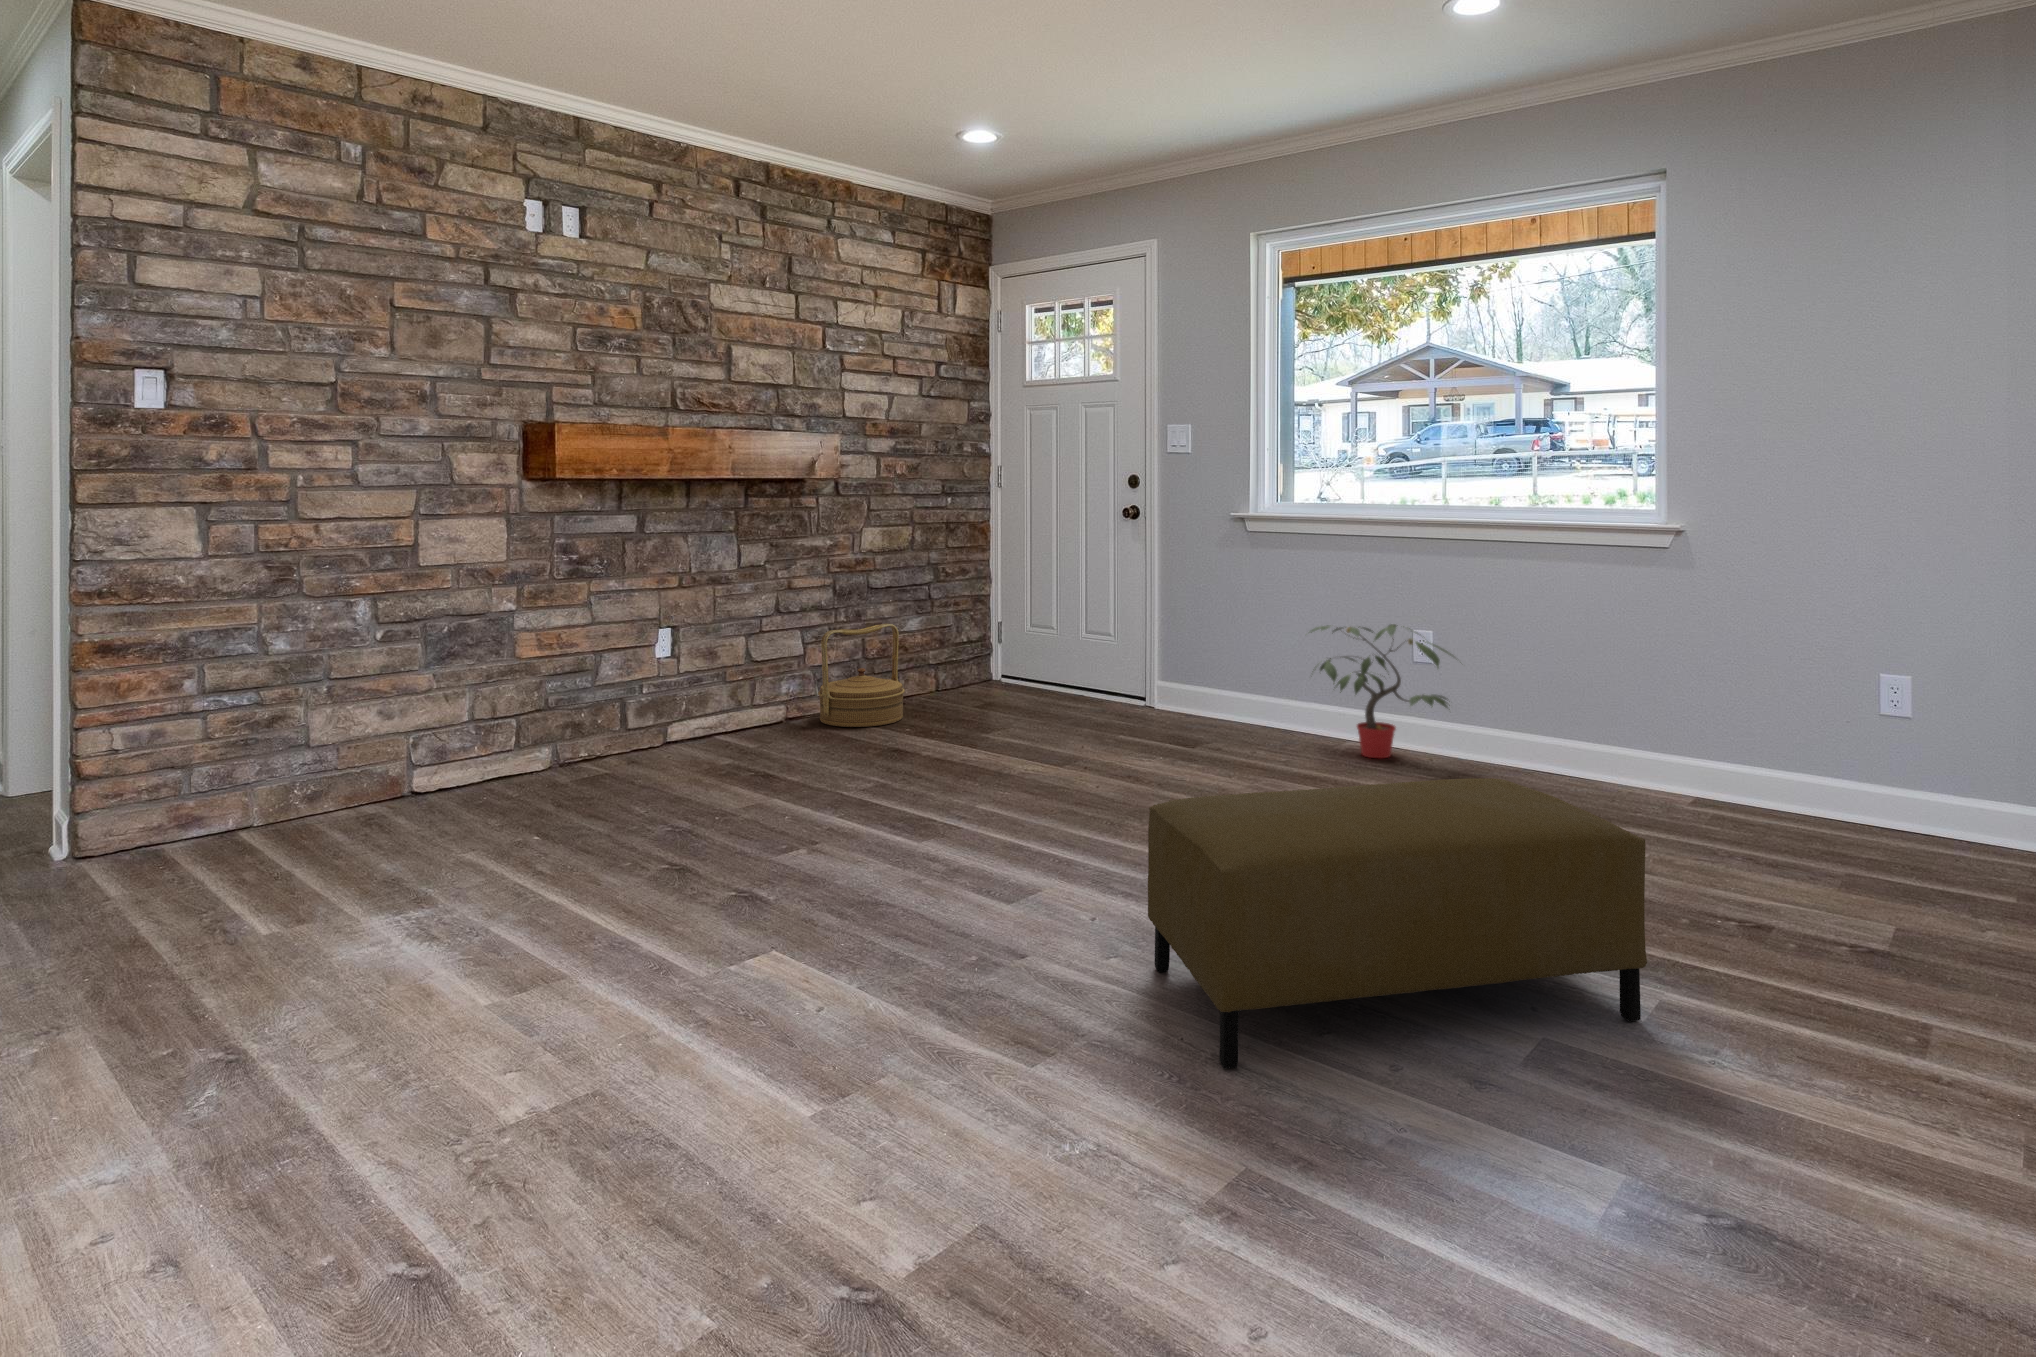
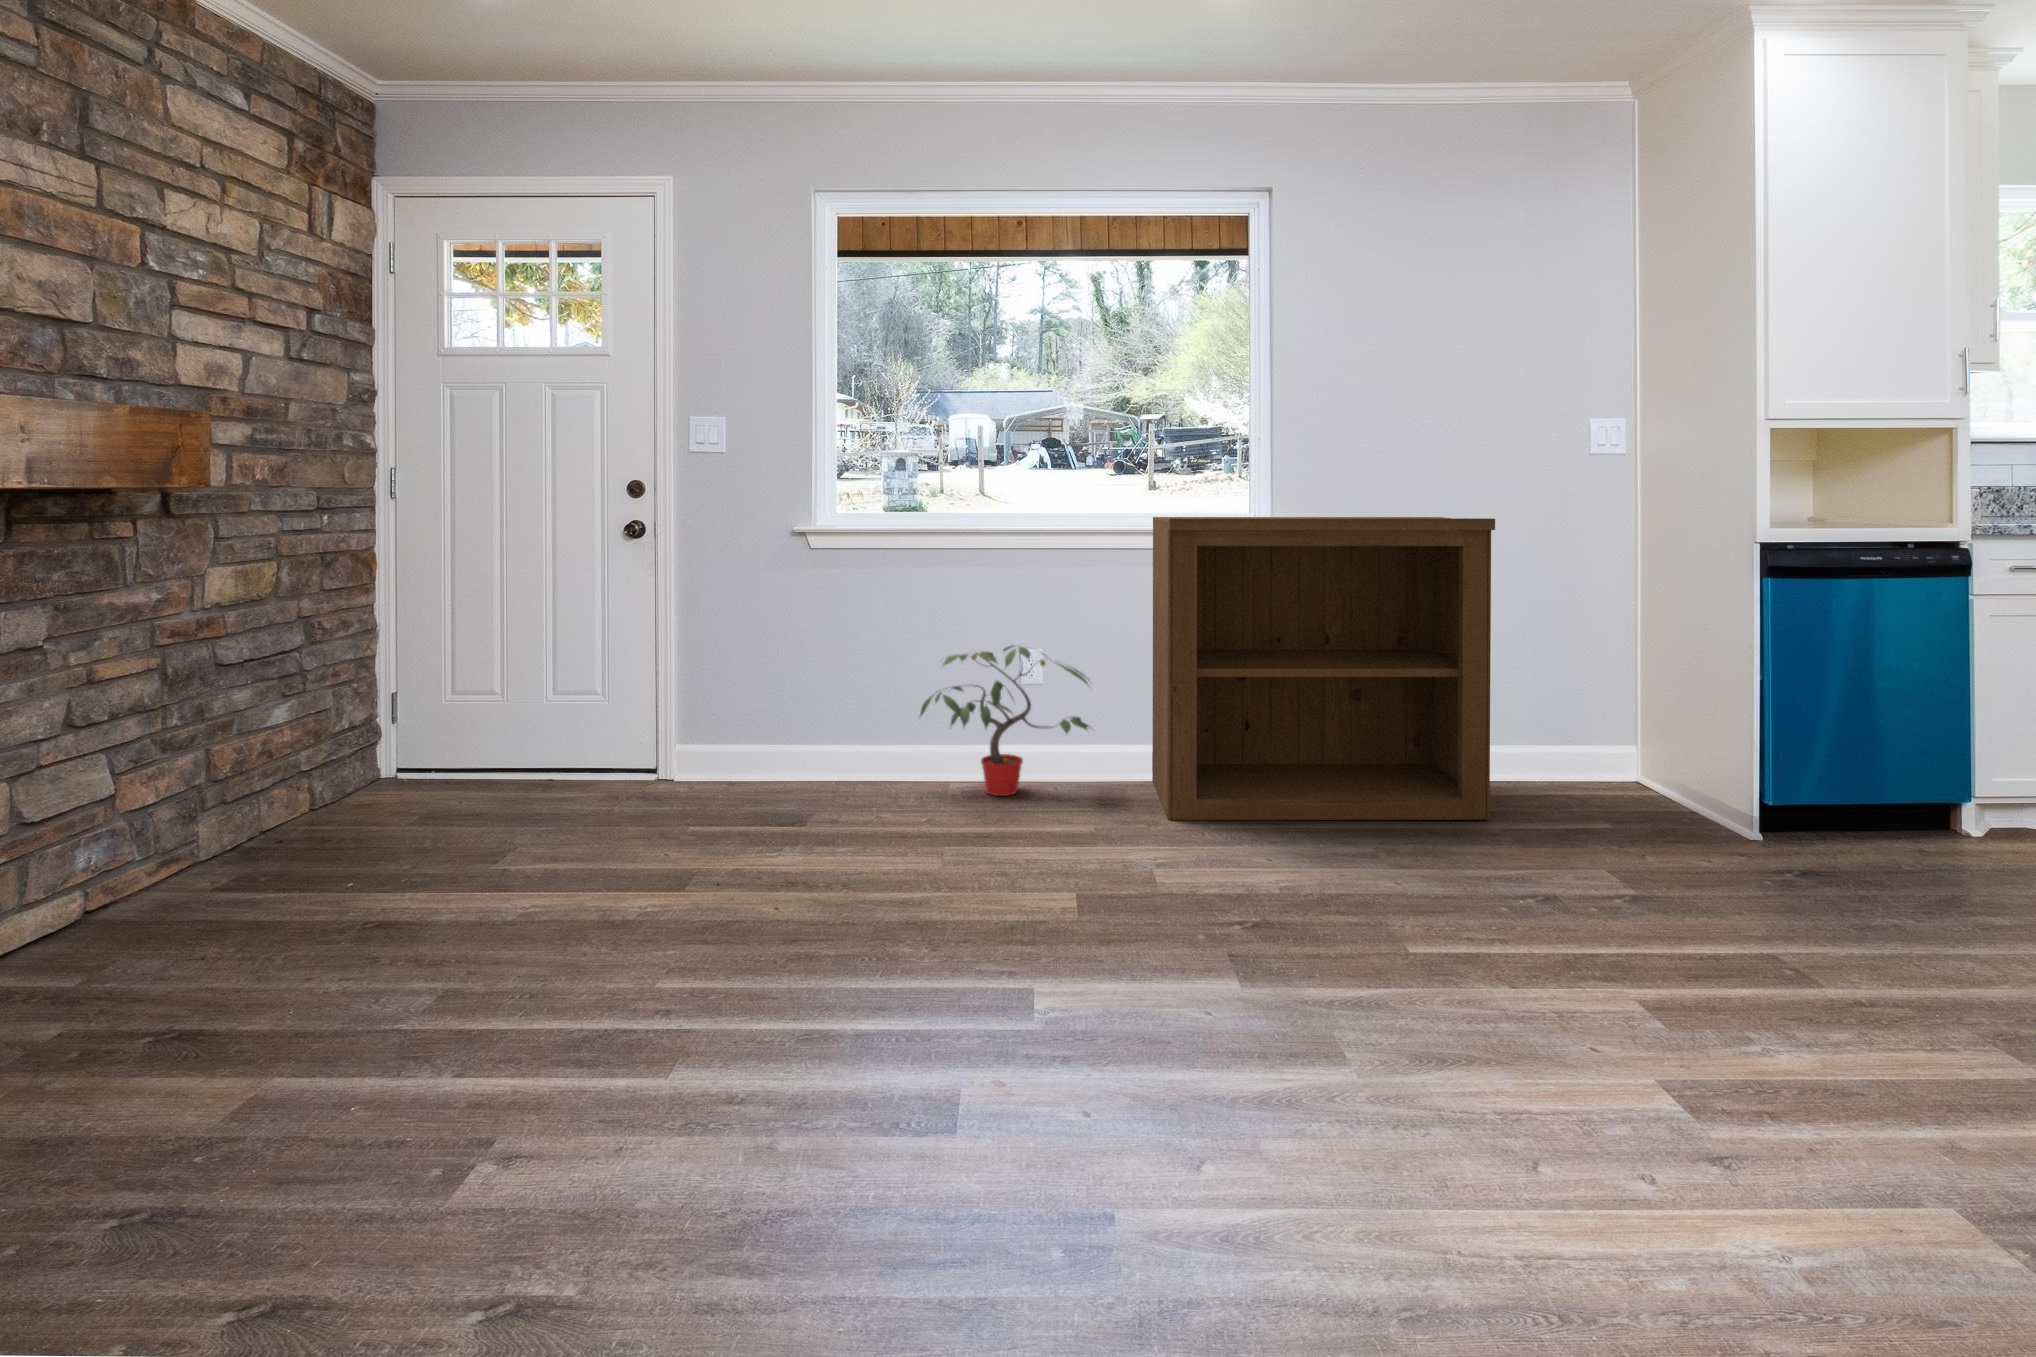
bookshelf: none [1482,509,1880,866] -> present [1152,517,1495,820]
woven basket: present [818,624,905,727] -> none [155,719,327,907]
ottoman: present [1148,778,1647,1069] -> none [1273,810,1680,1282]

